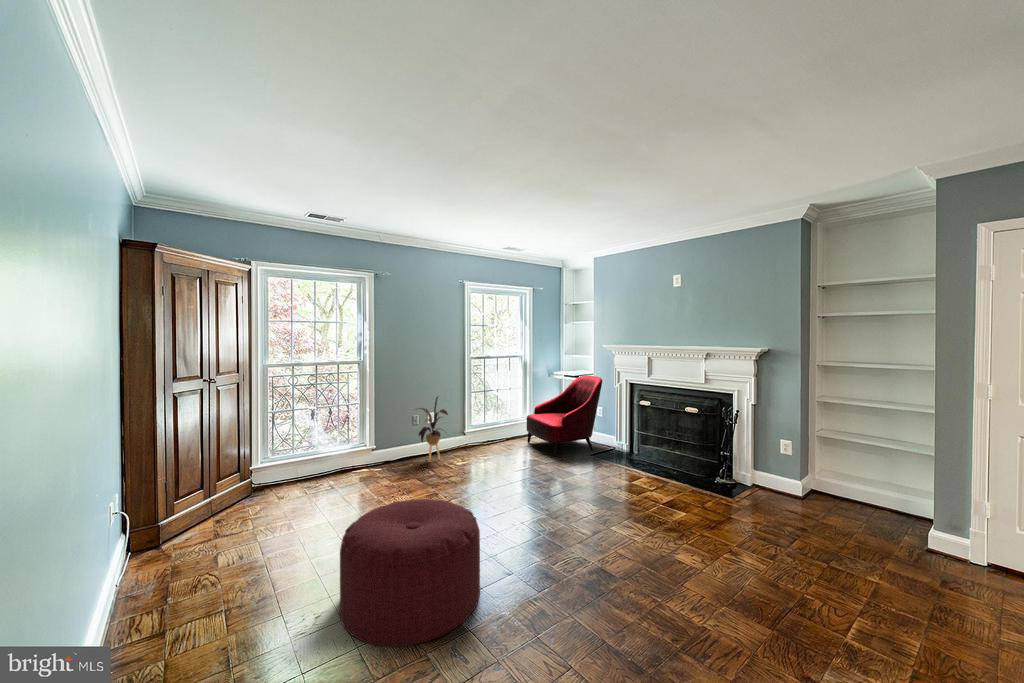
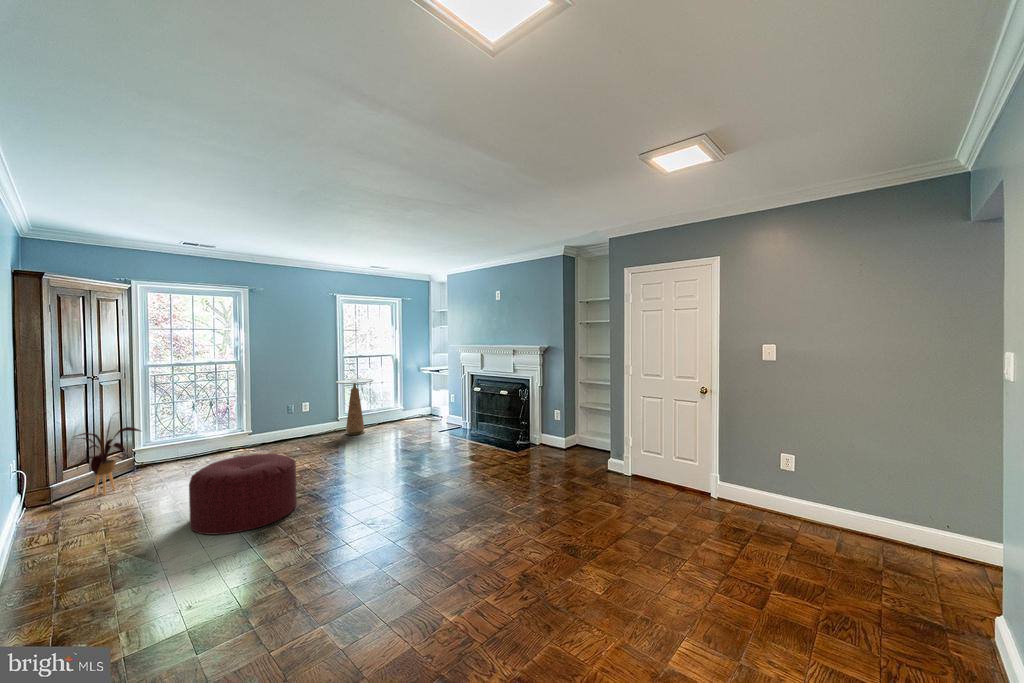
armchair: present [527,375,602,457] -> none [392,370,453,435]
side table: none [465,384,508,453] -> present [336,379,373,435]
house plant: present [419,397,448,462] -> present [77,423,140,495]

